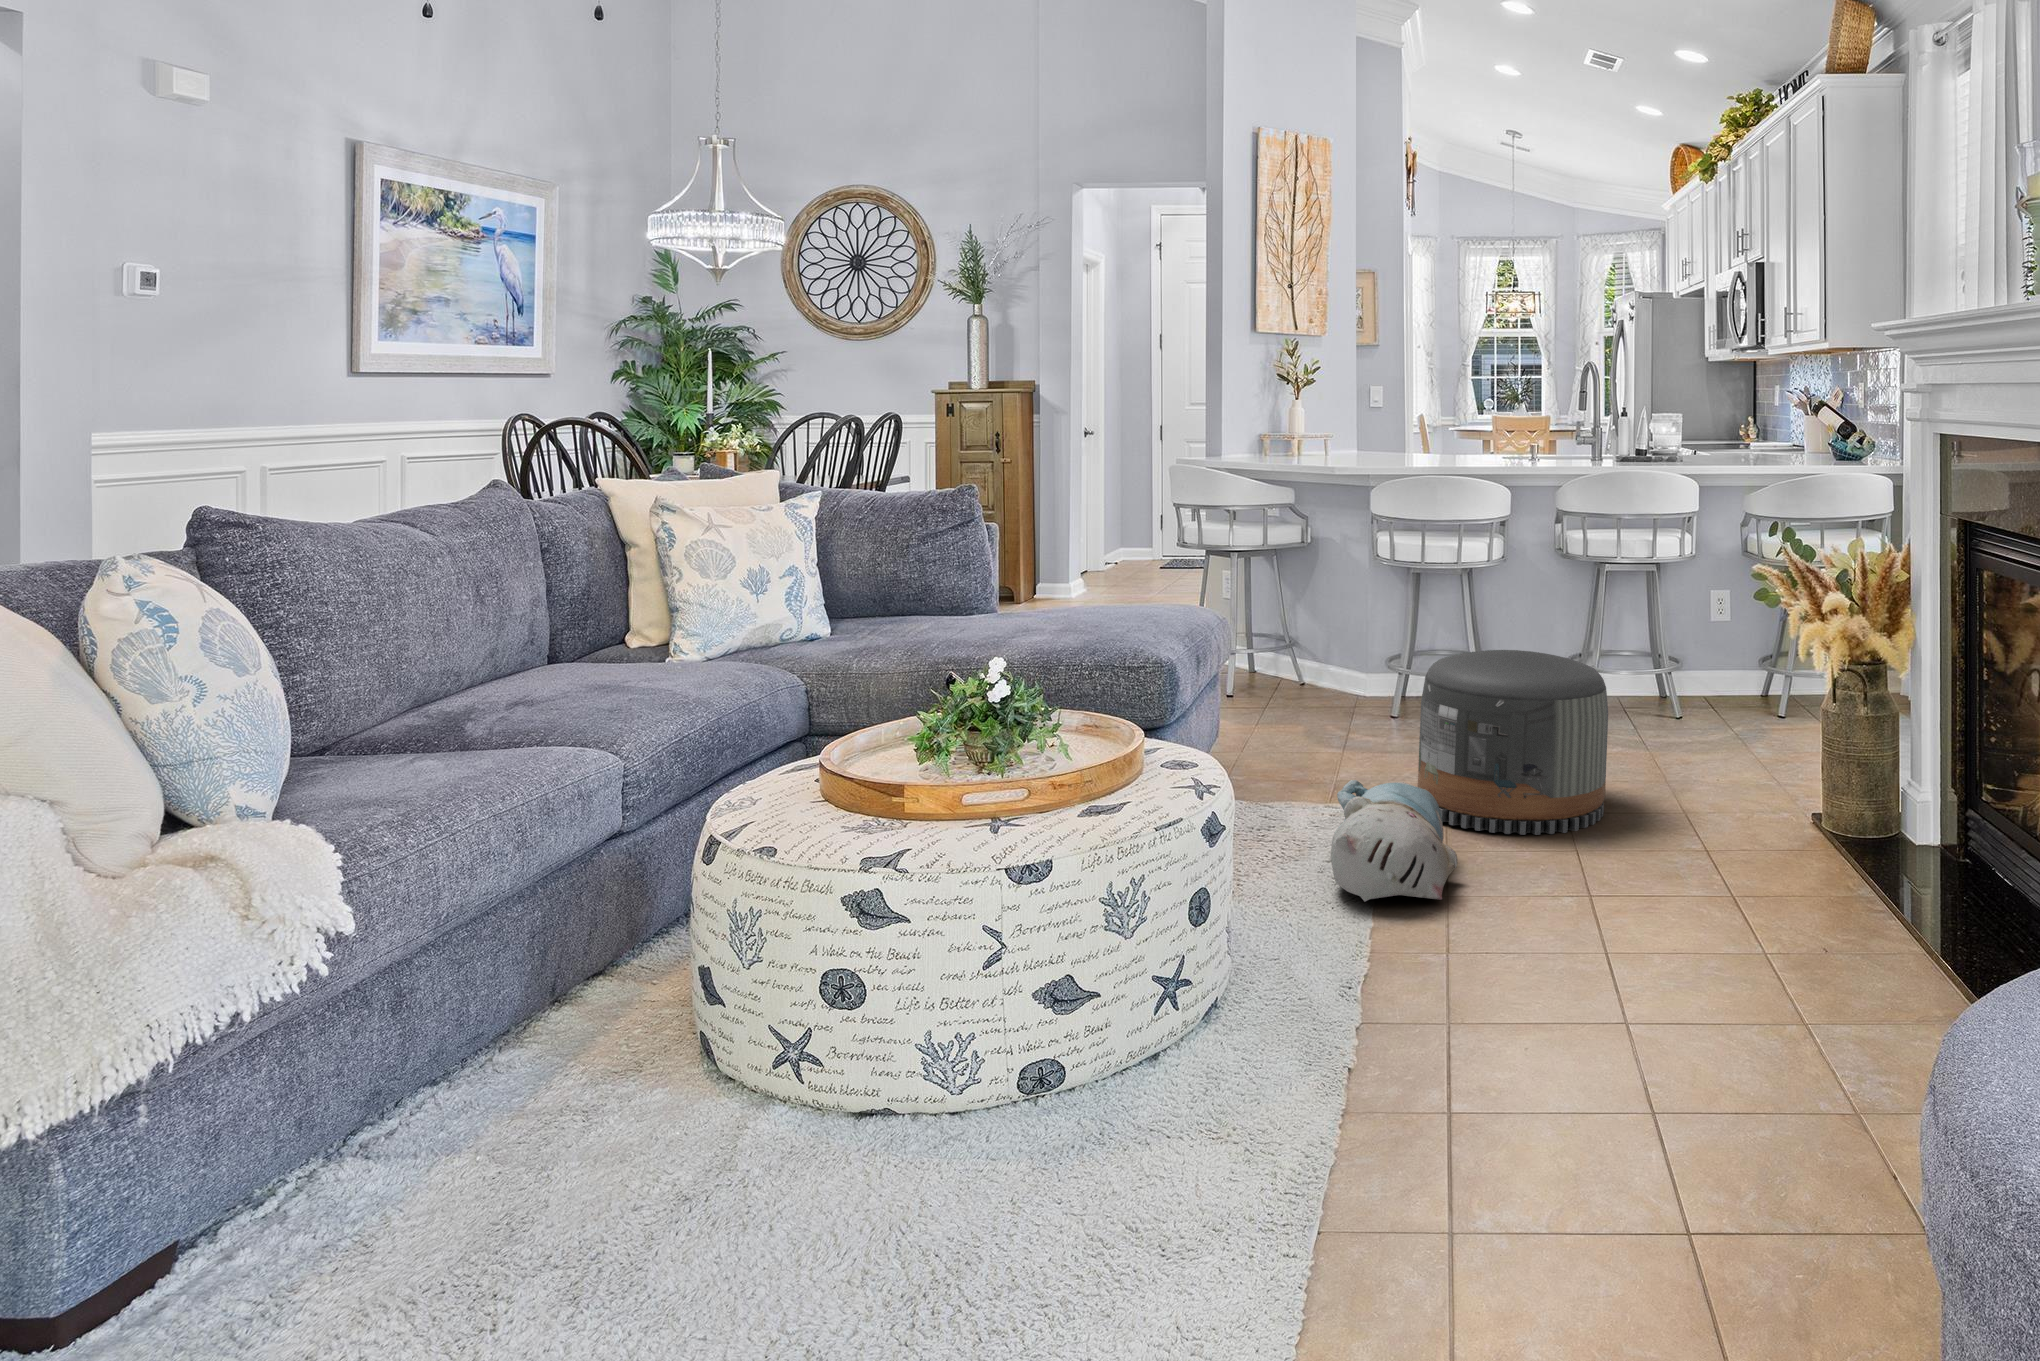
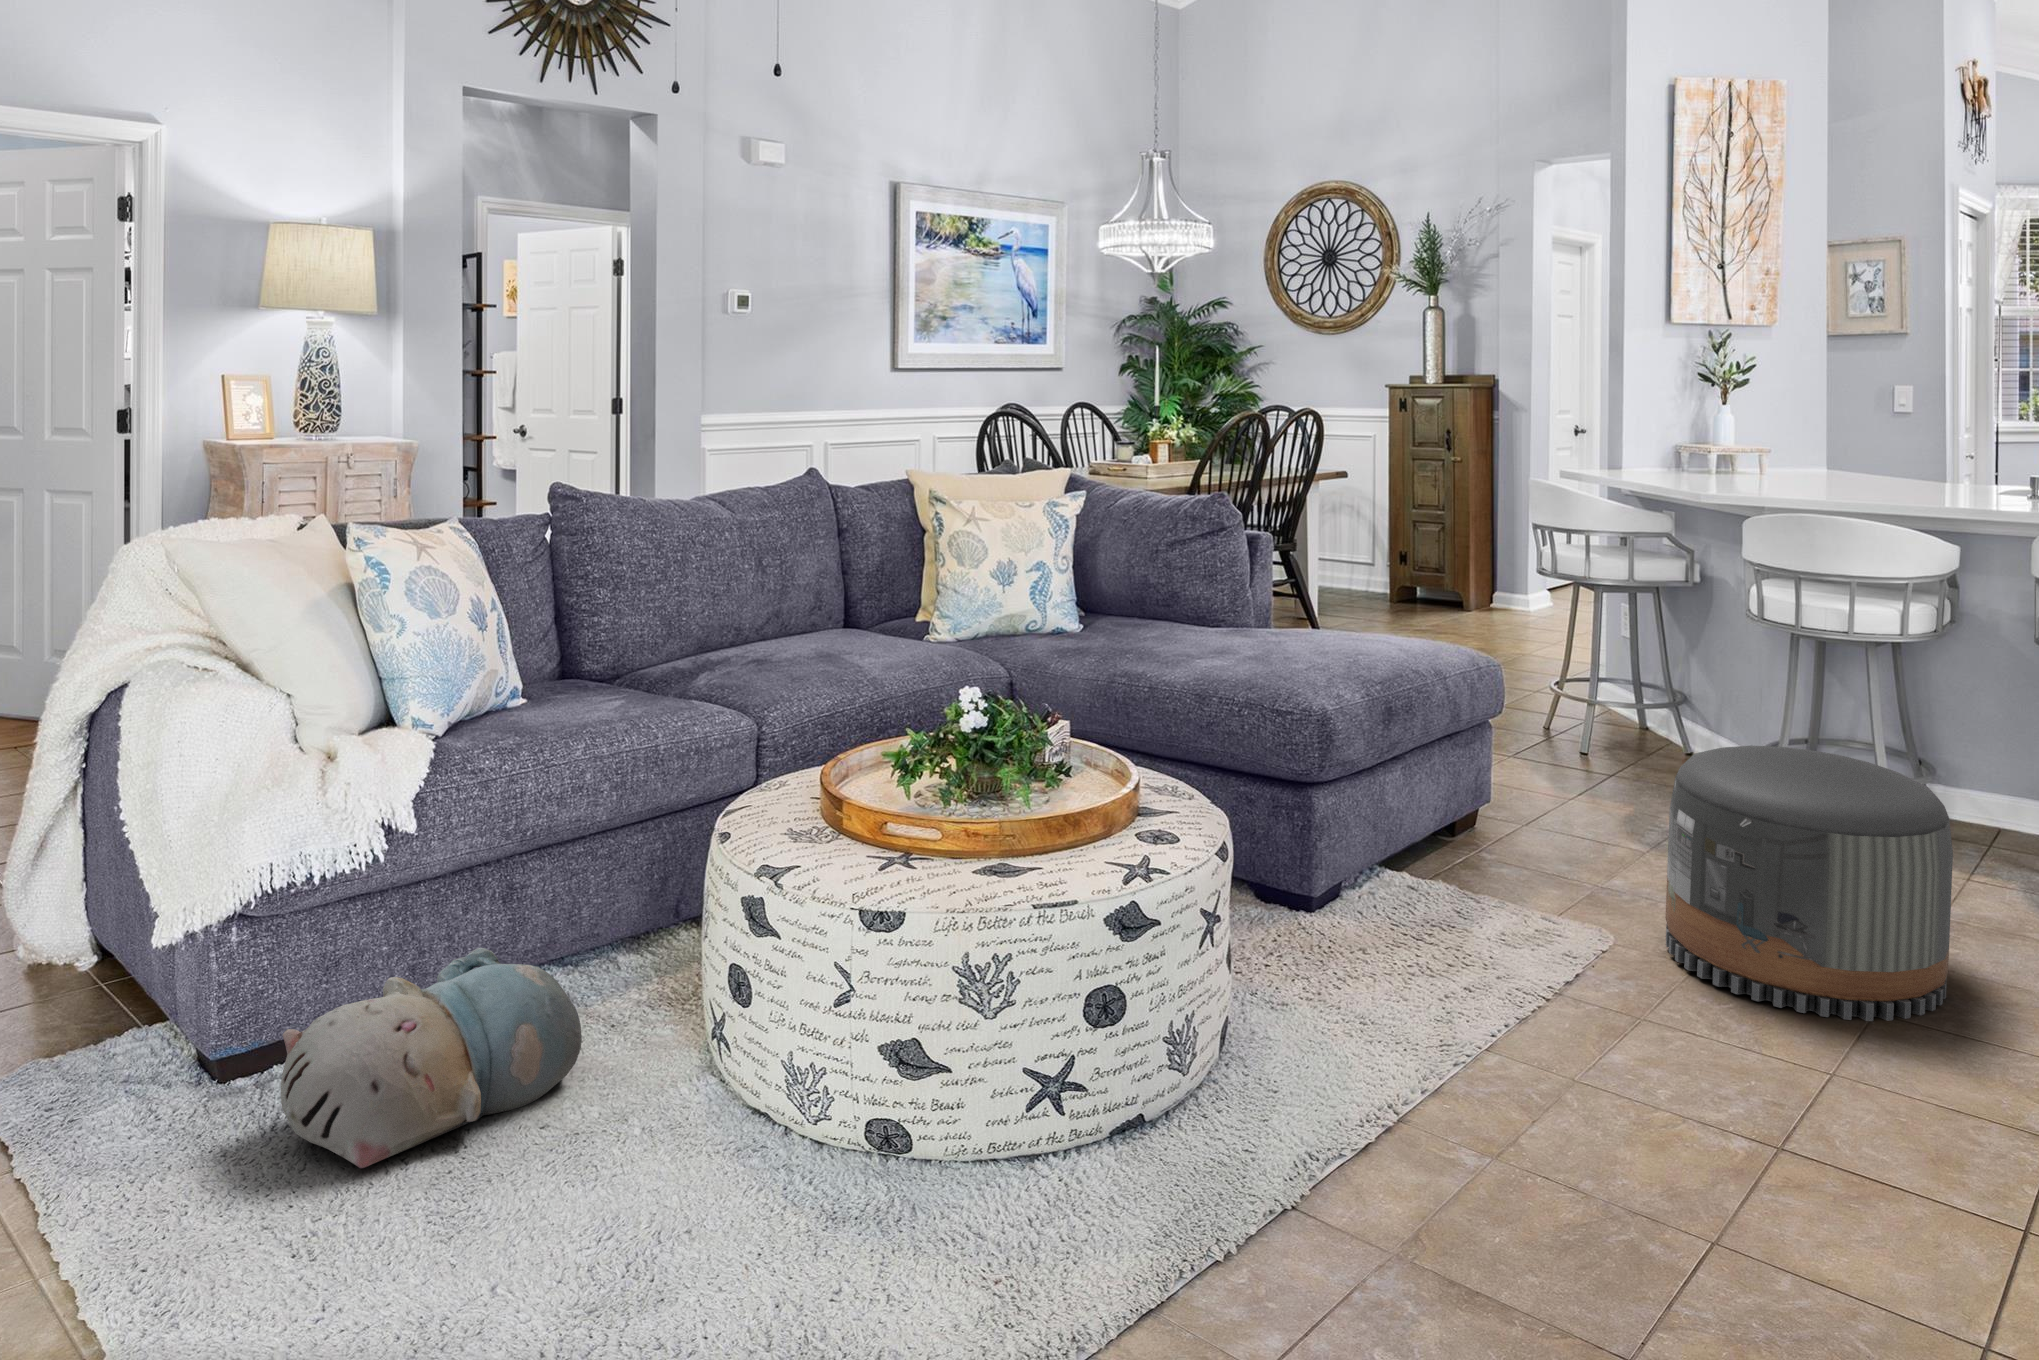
plush toy: present [1331,780,1457,902] -> present [281,948,582,1168]

